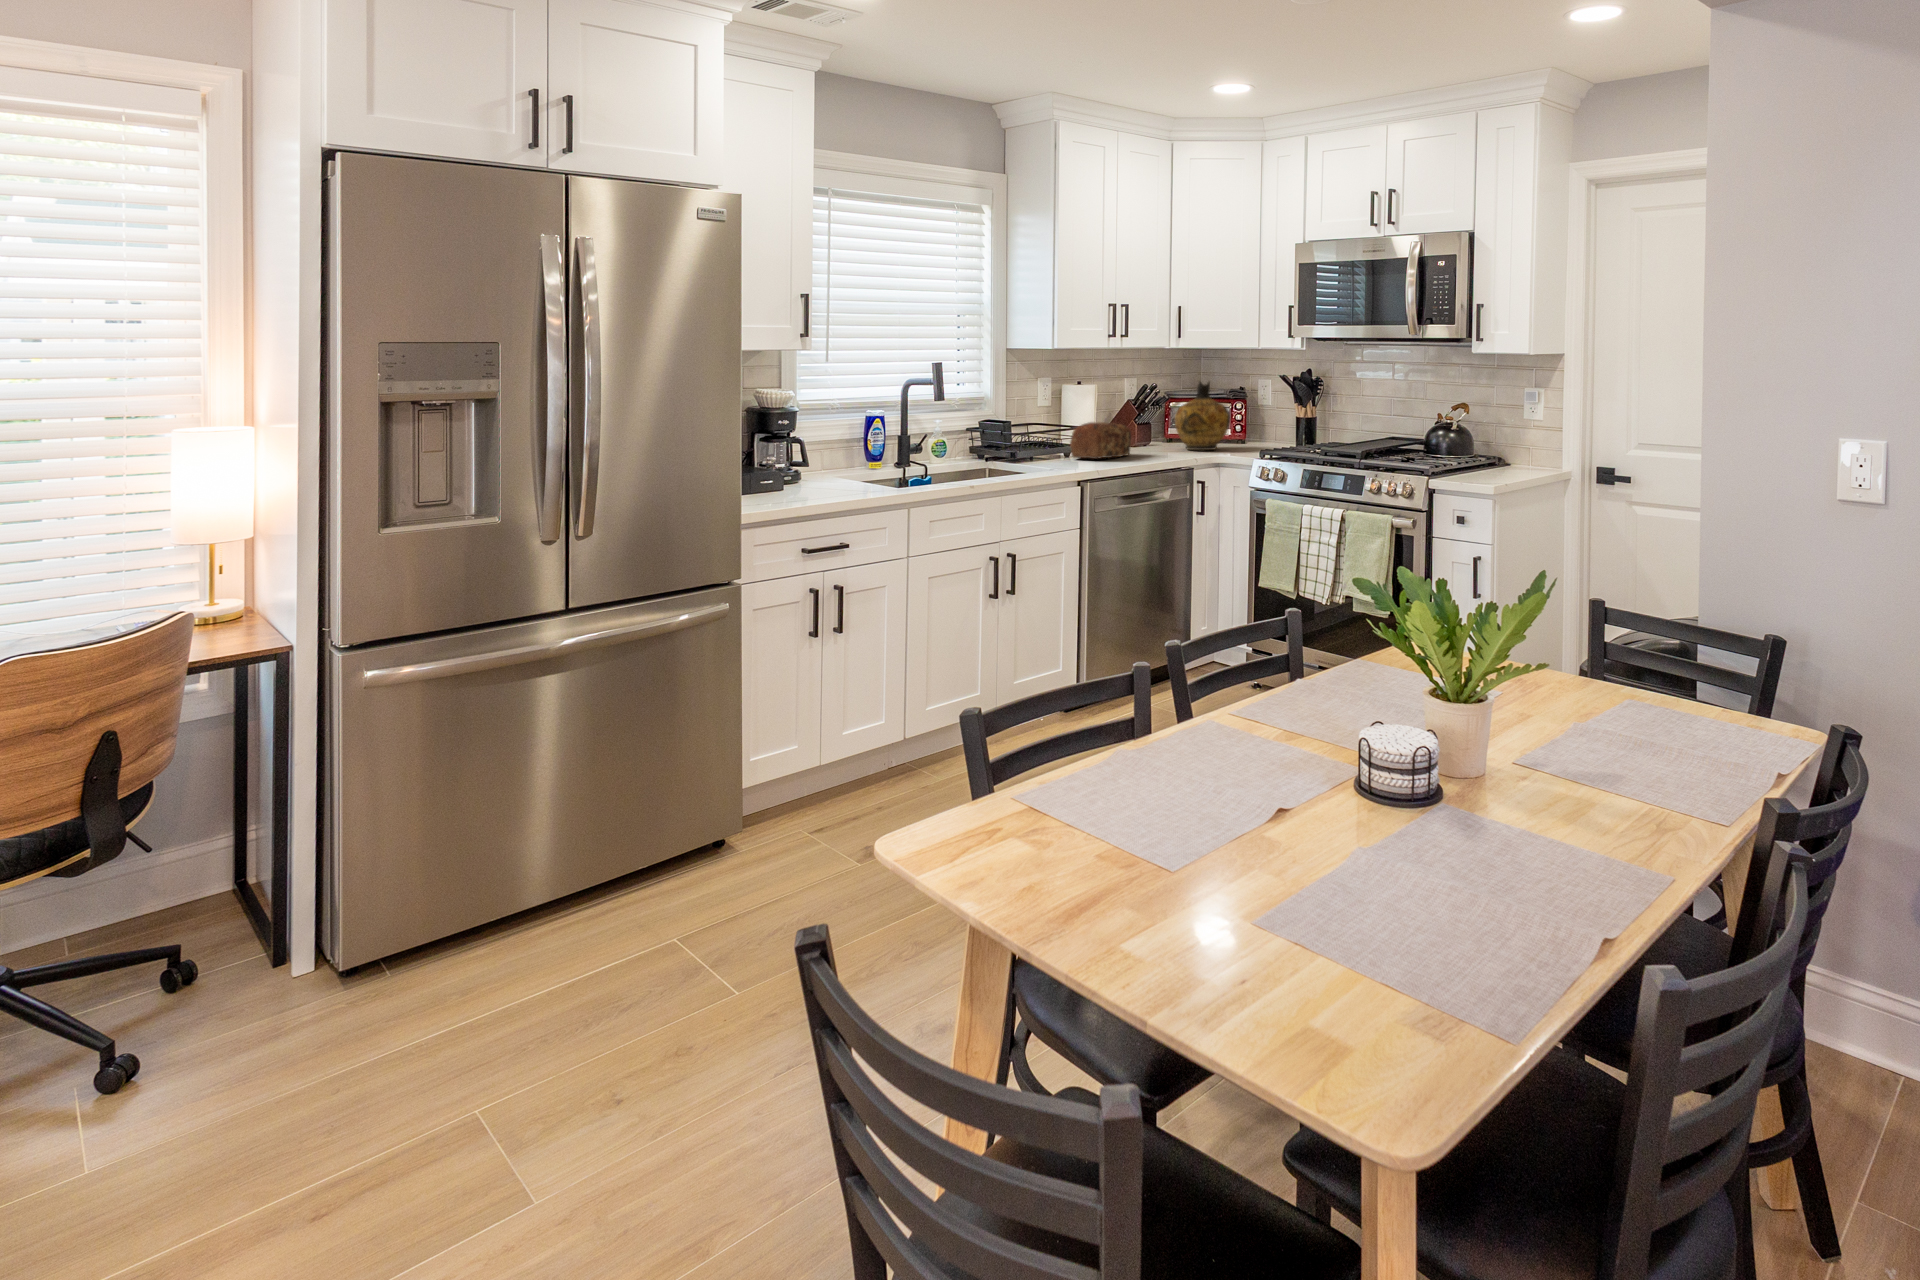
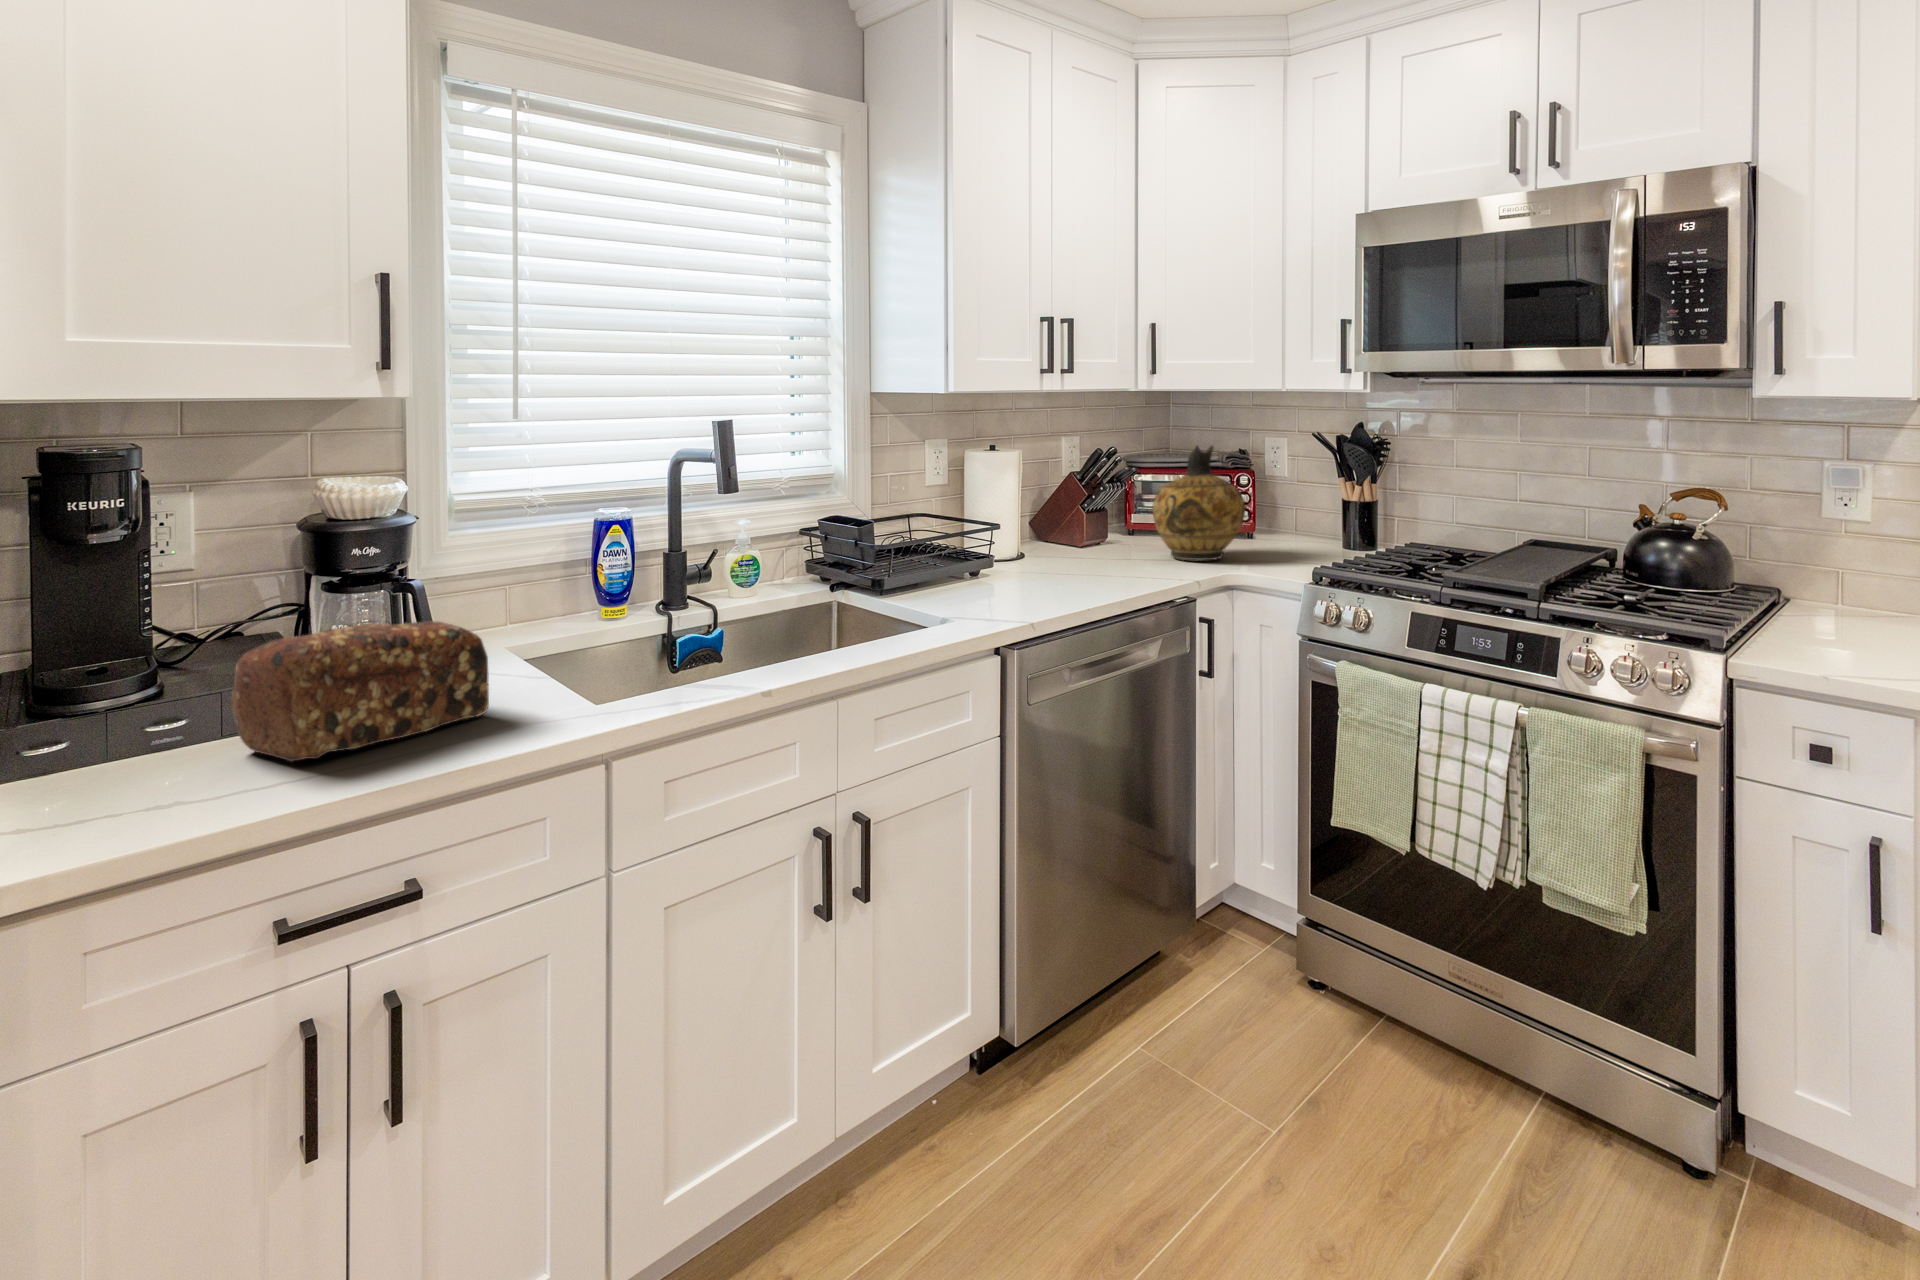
bread loaf: present [1070,422,1131,459] -> present [231,621,489,762]

